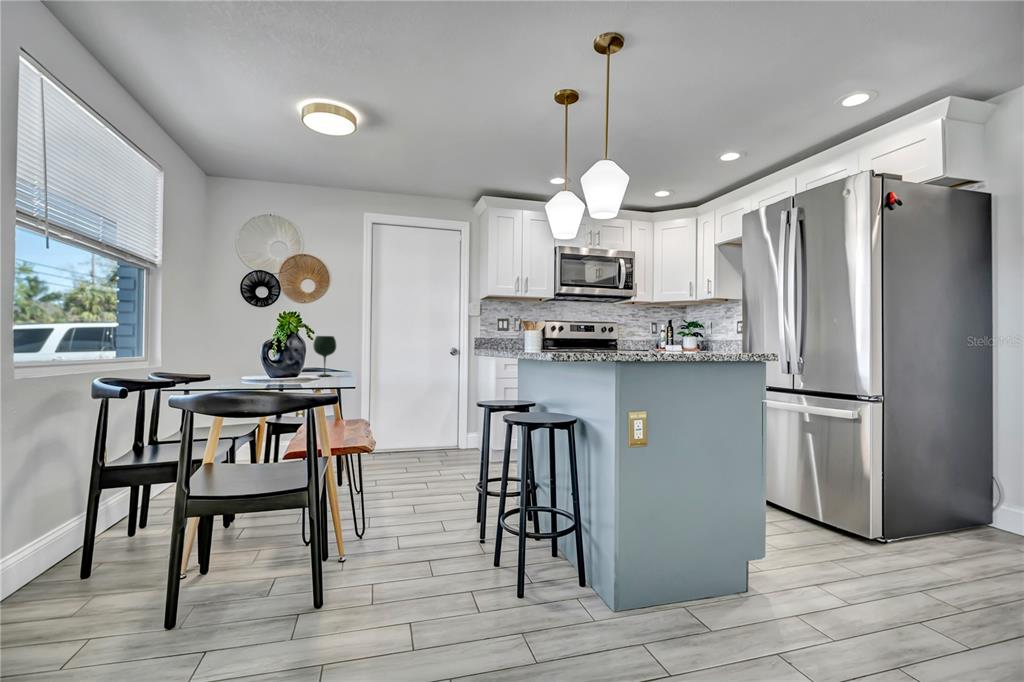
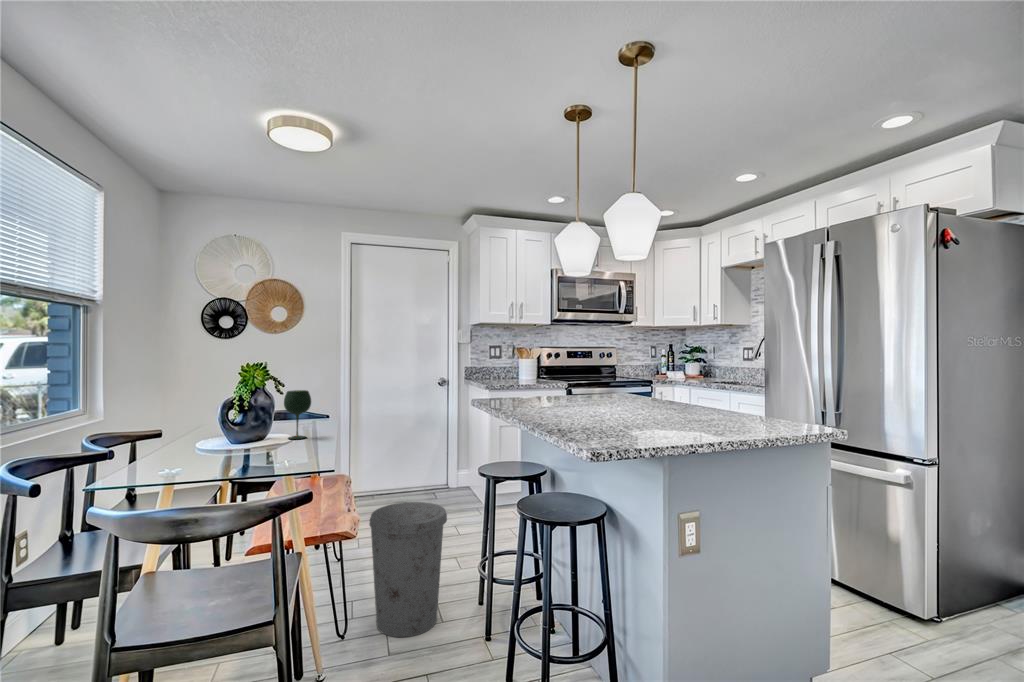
trash can: none [384,433,450,539] -> present [369,502,447,637]

